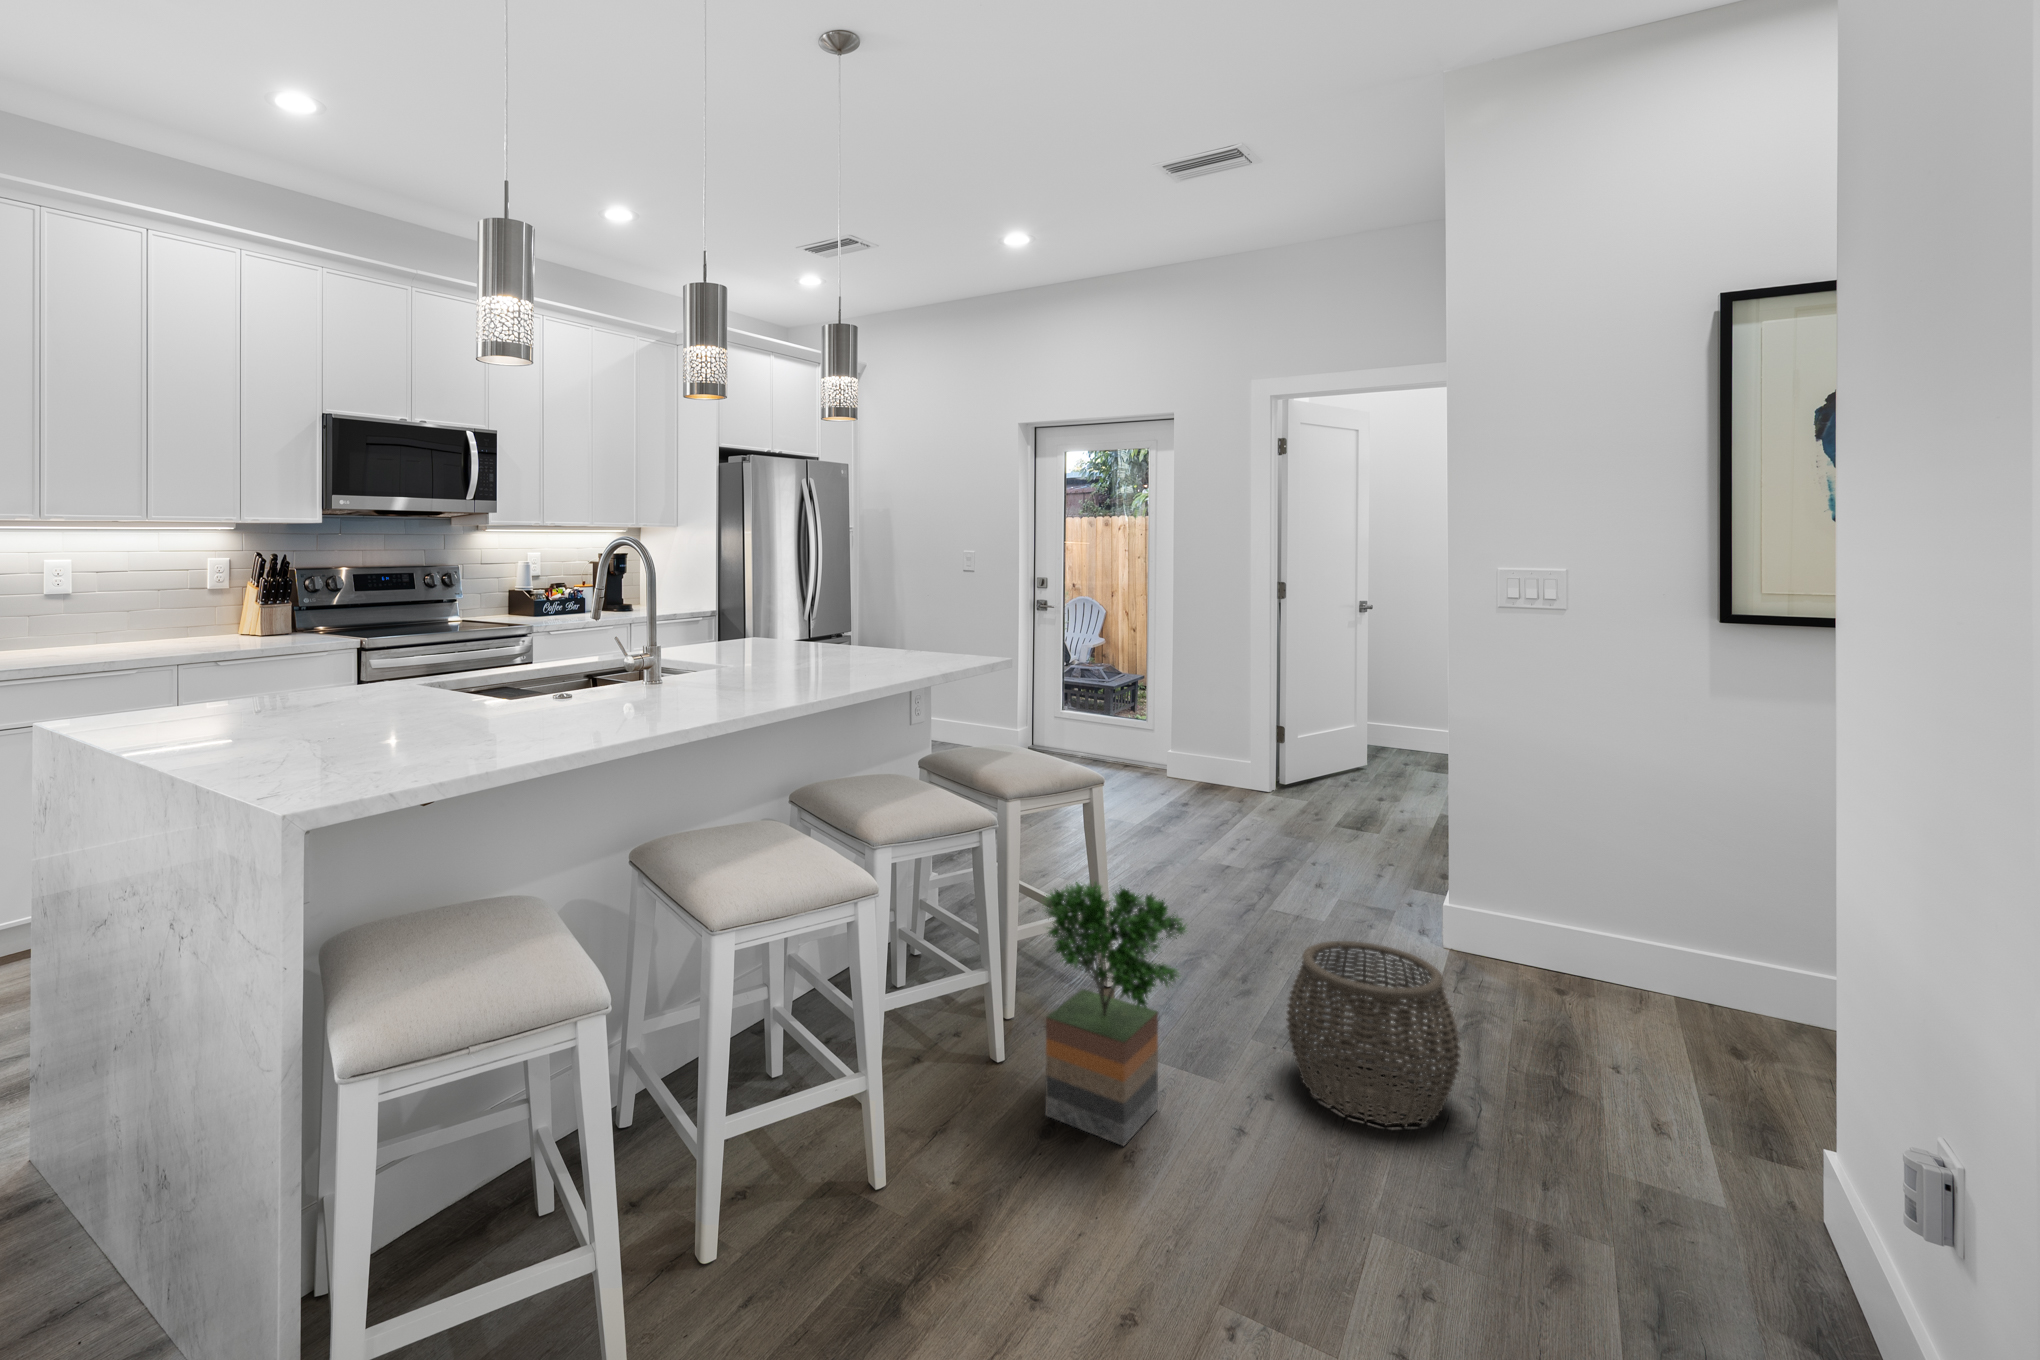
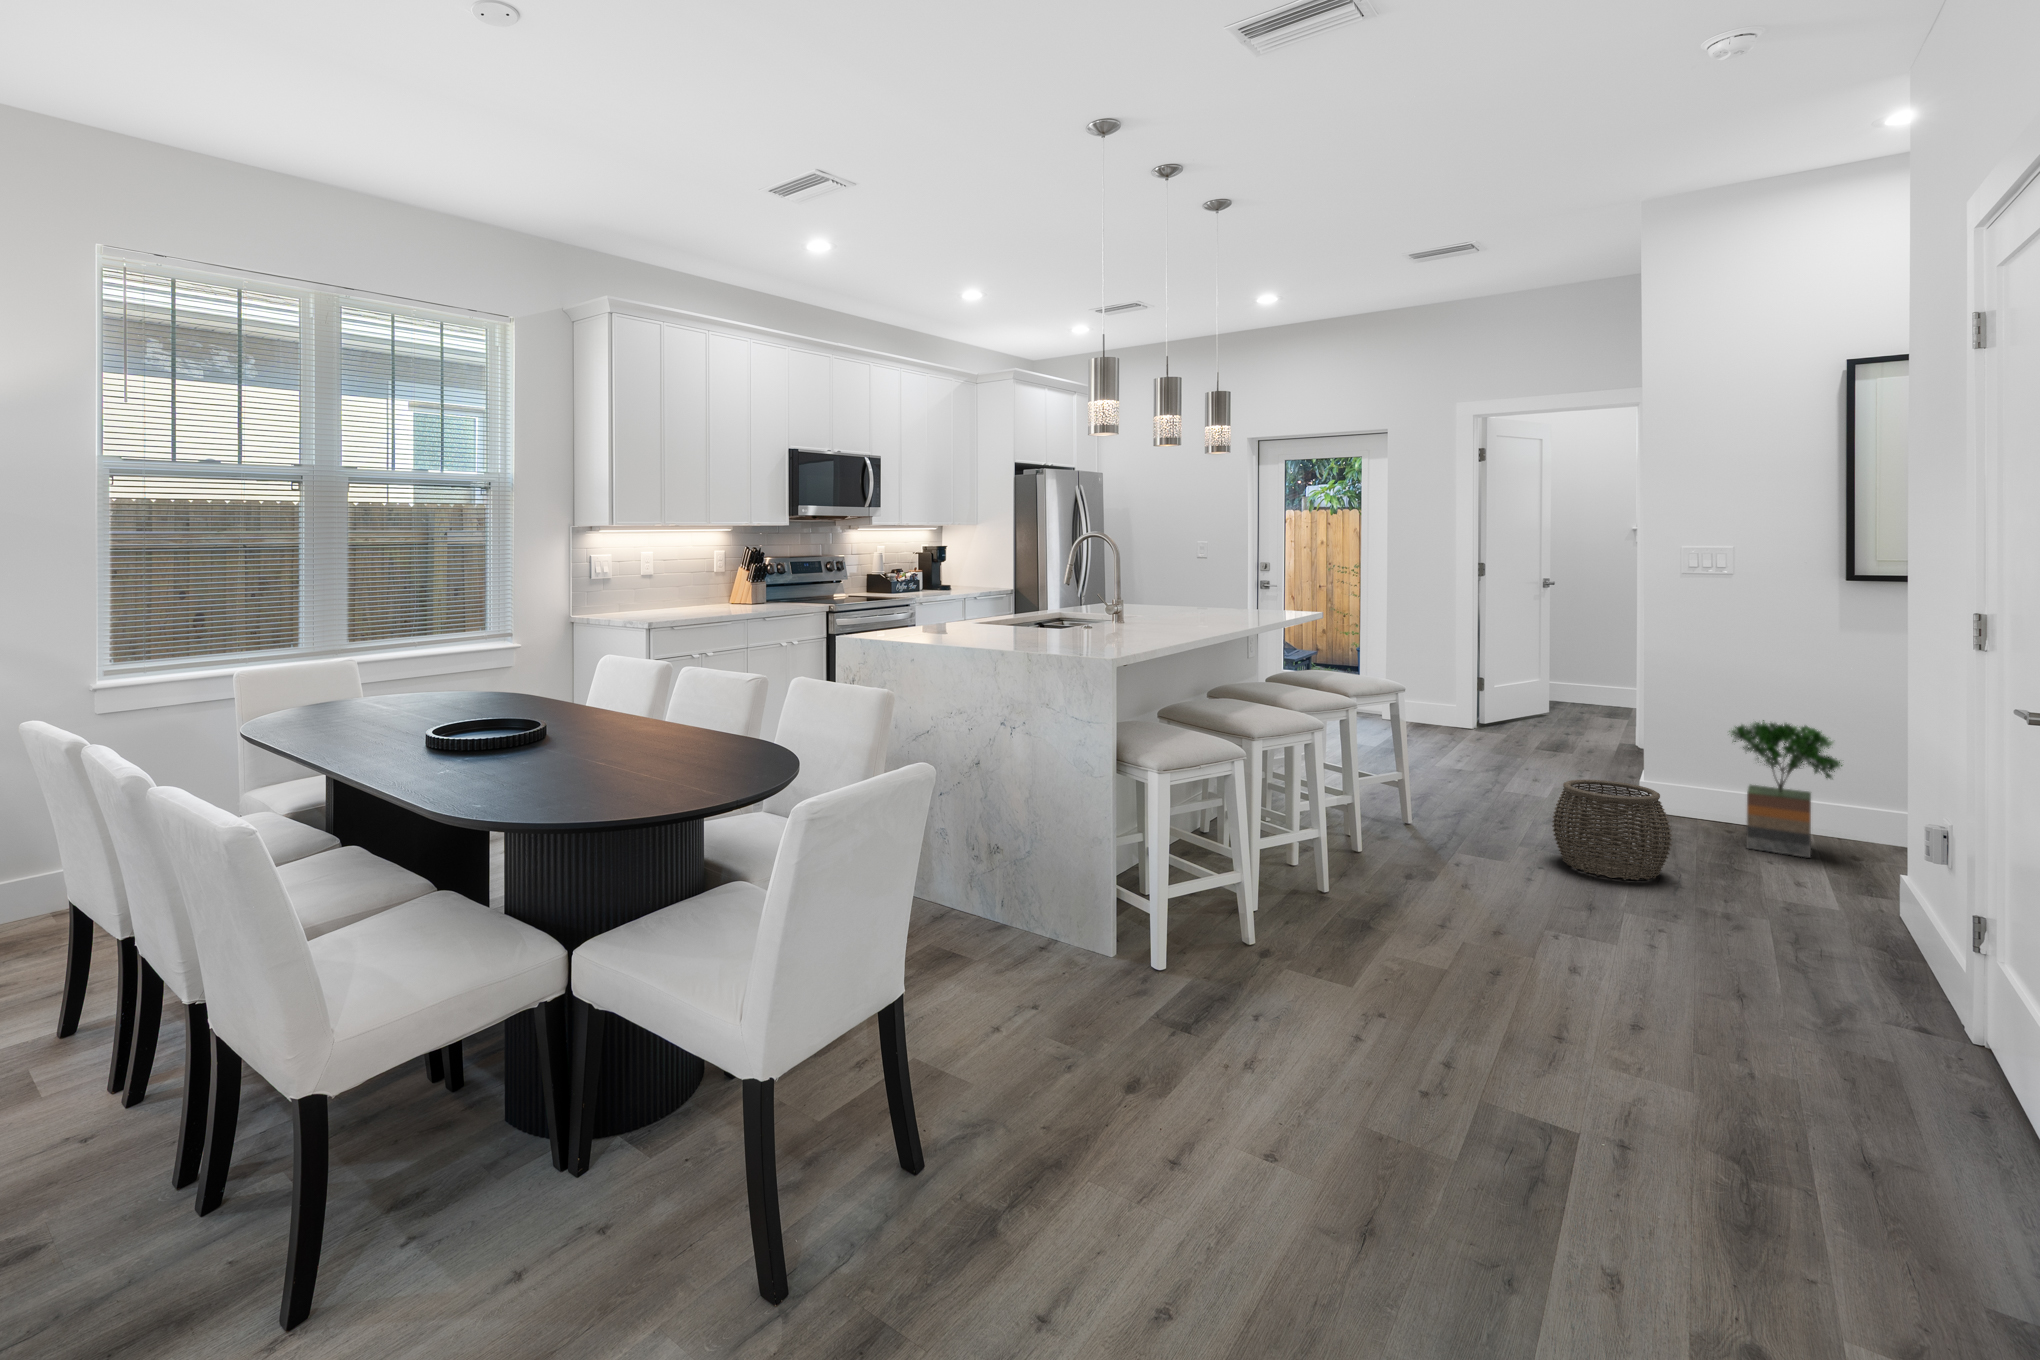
potted tree: present [1044,882,1186,1146] -> present [1729,720,1842,858]

